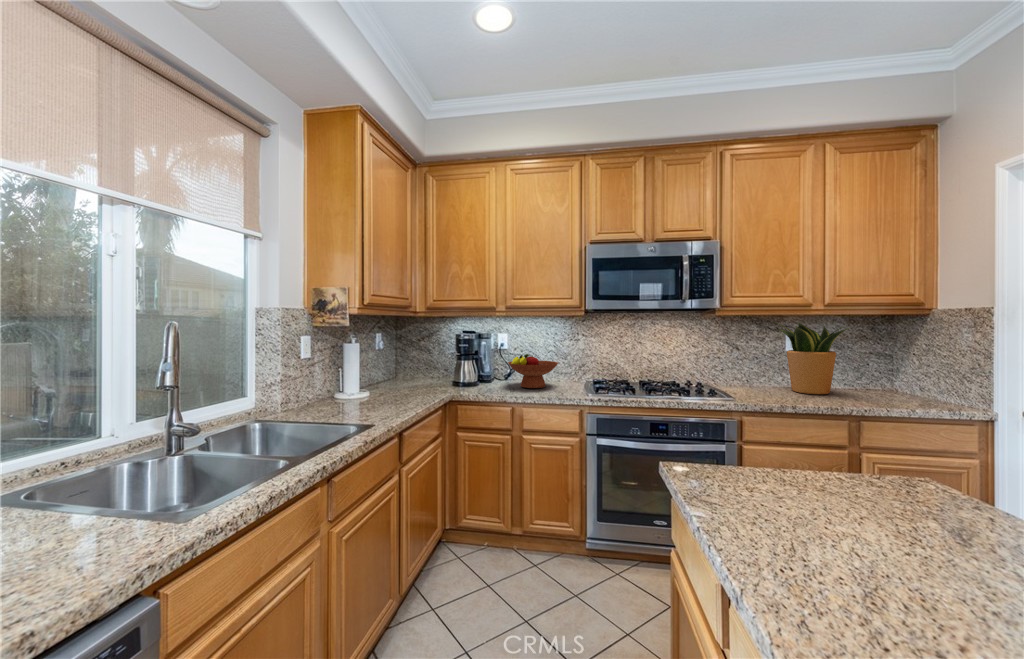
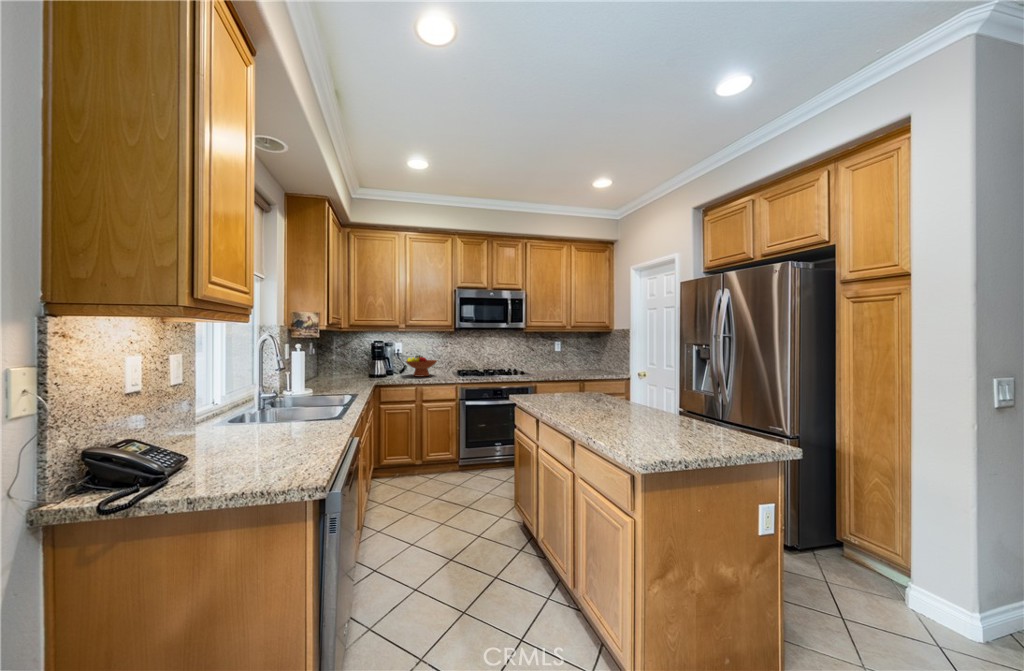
potted plant: present [776,323,850,394] -> none [550,336,582,372]

